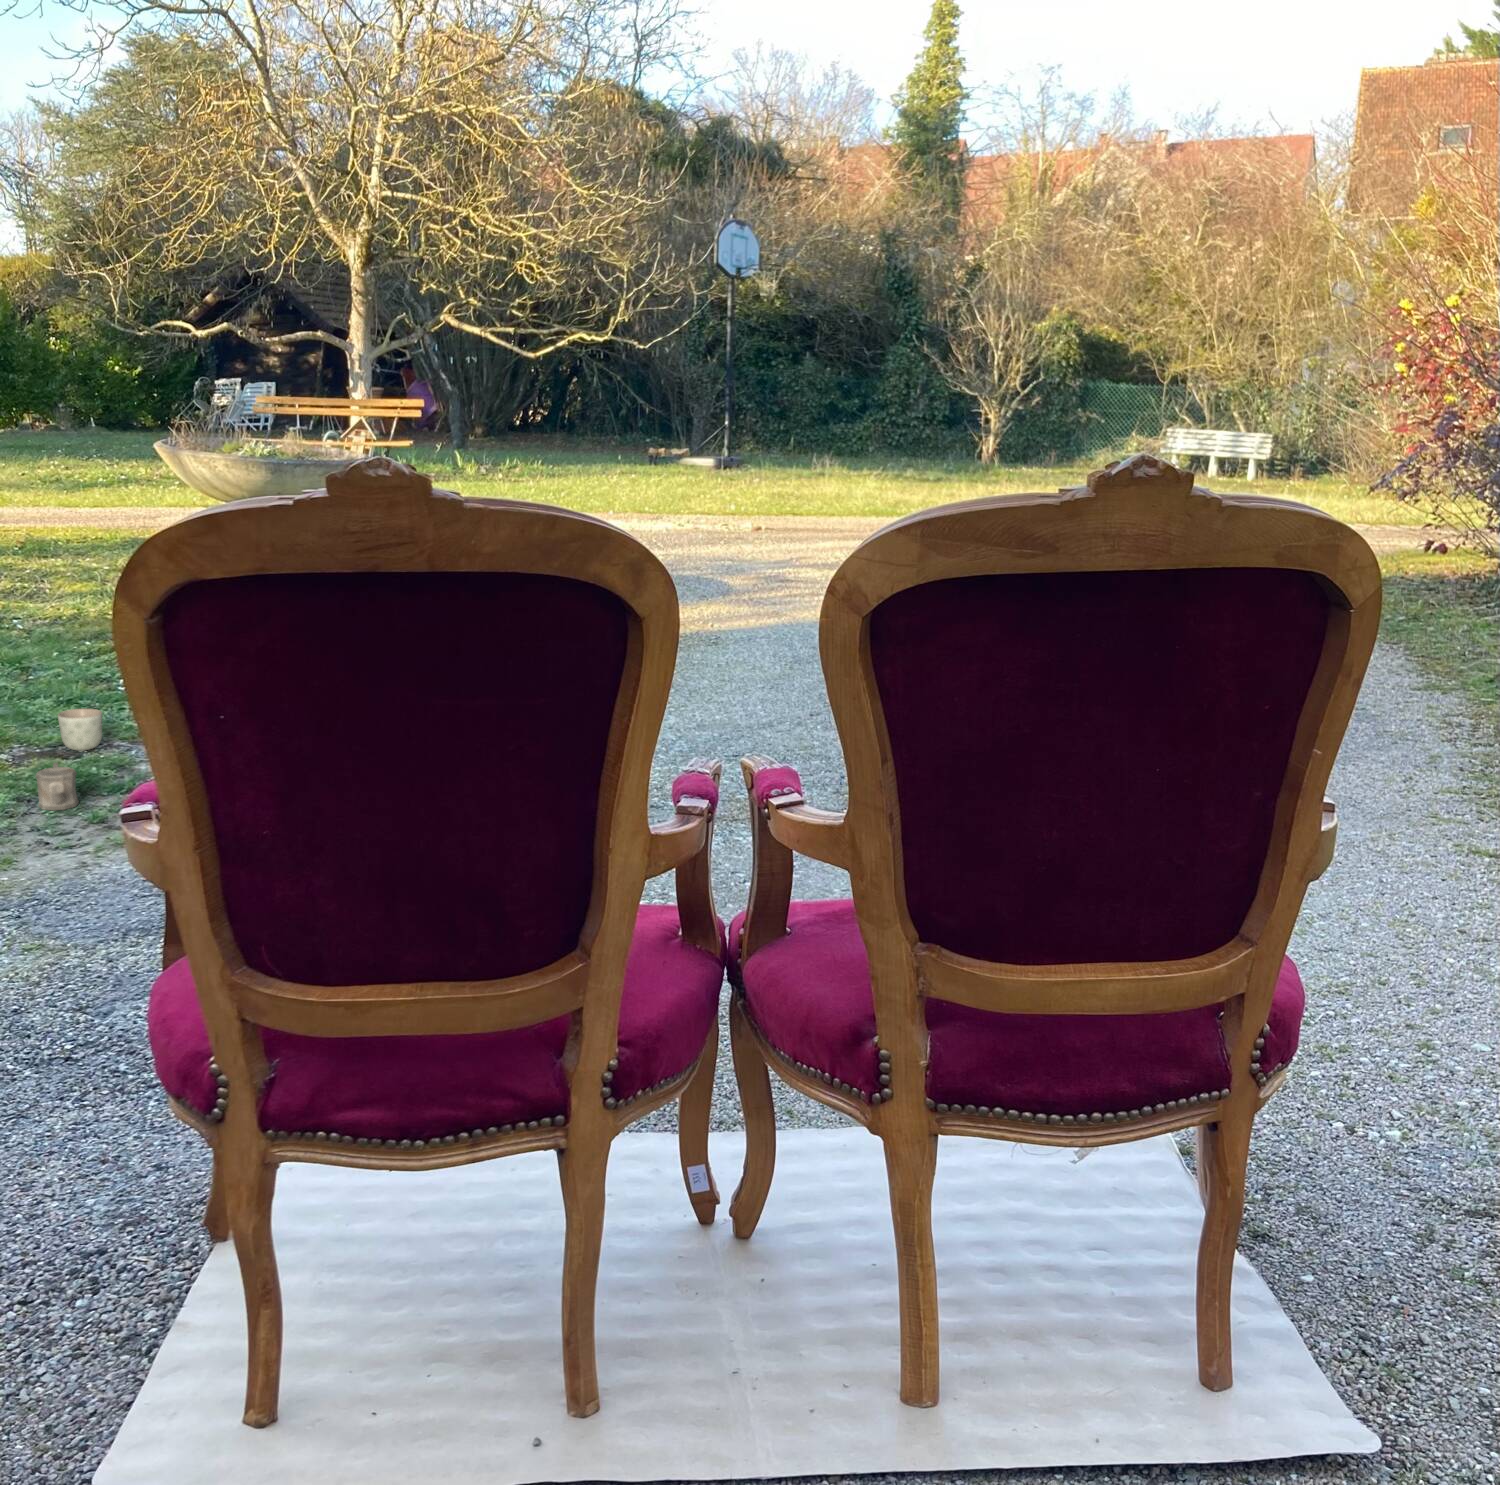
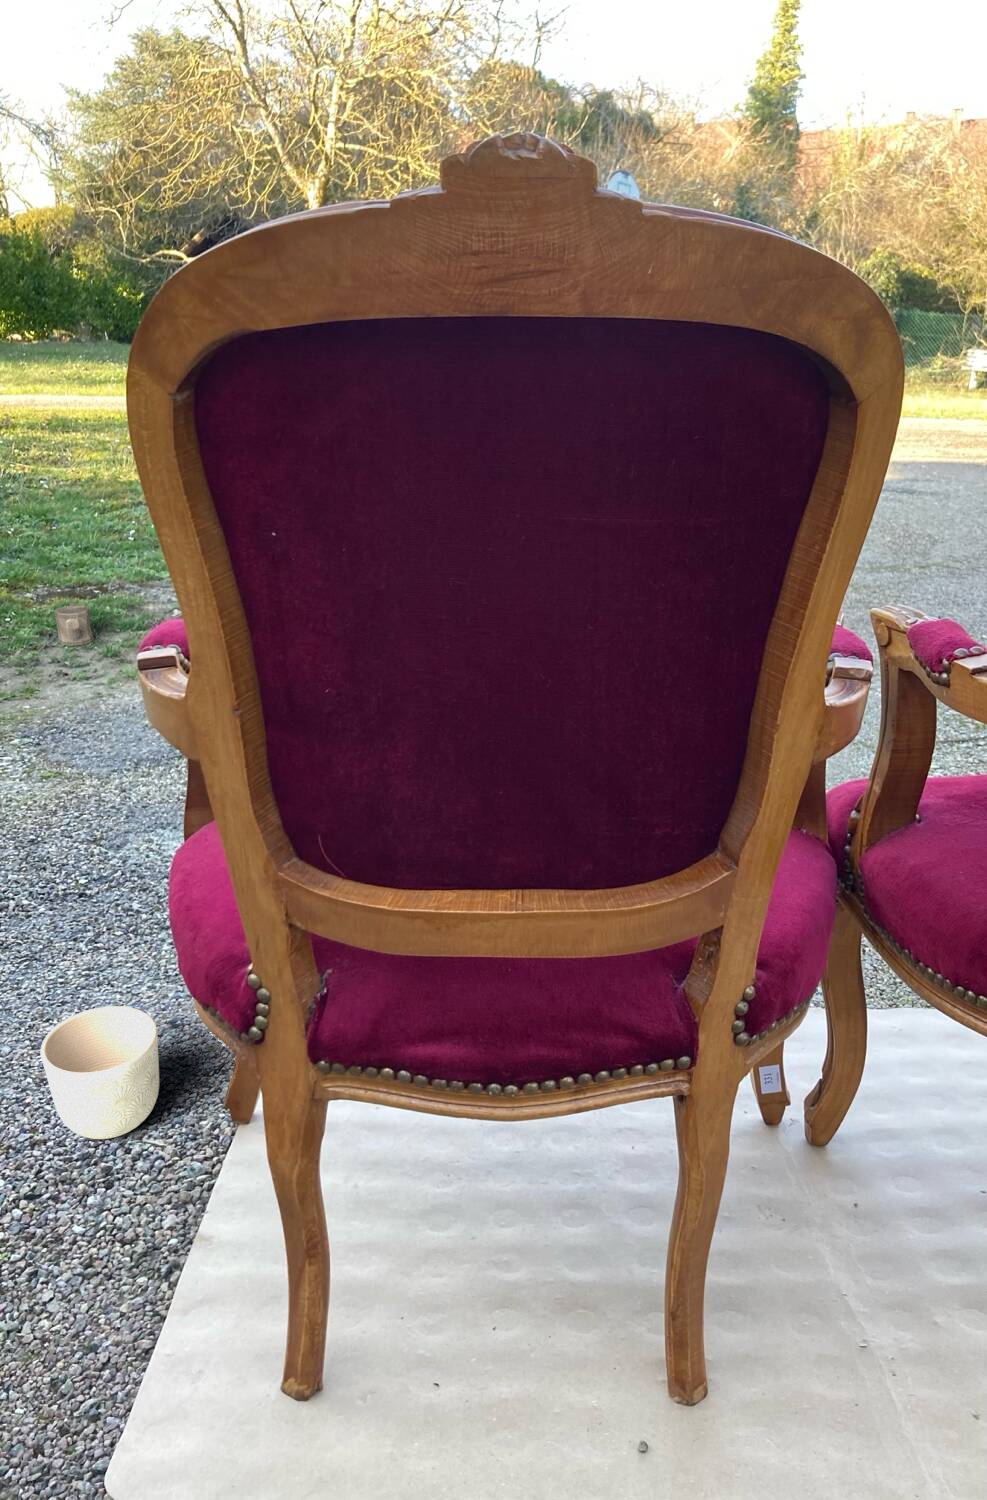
planter: present [58,709,102,750] -> present [40,1006,159,1139]

